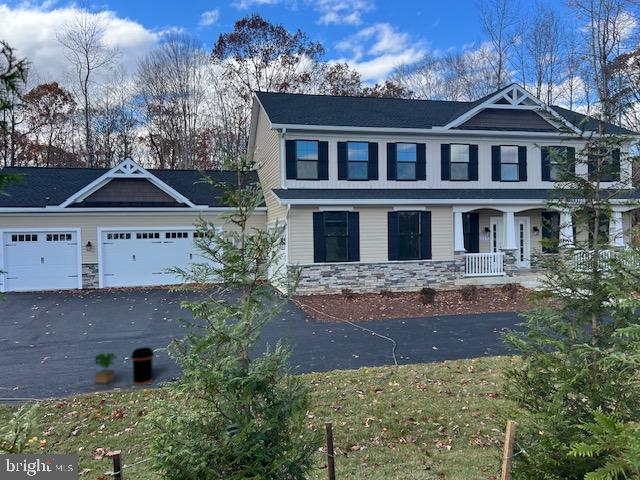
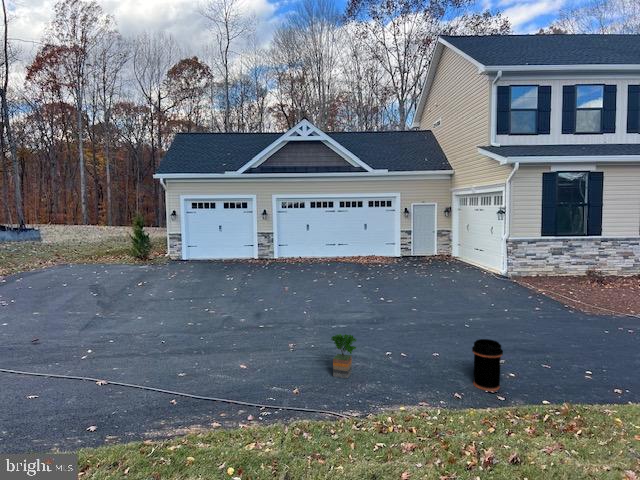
potted tree: present [95,353,117,388] -> present [331,334,356,378]

